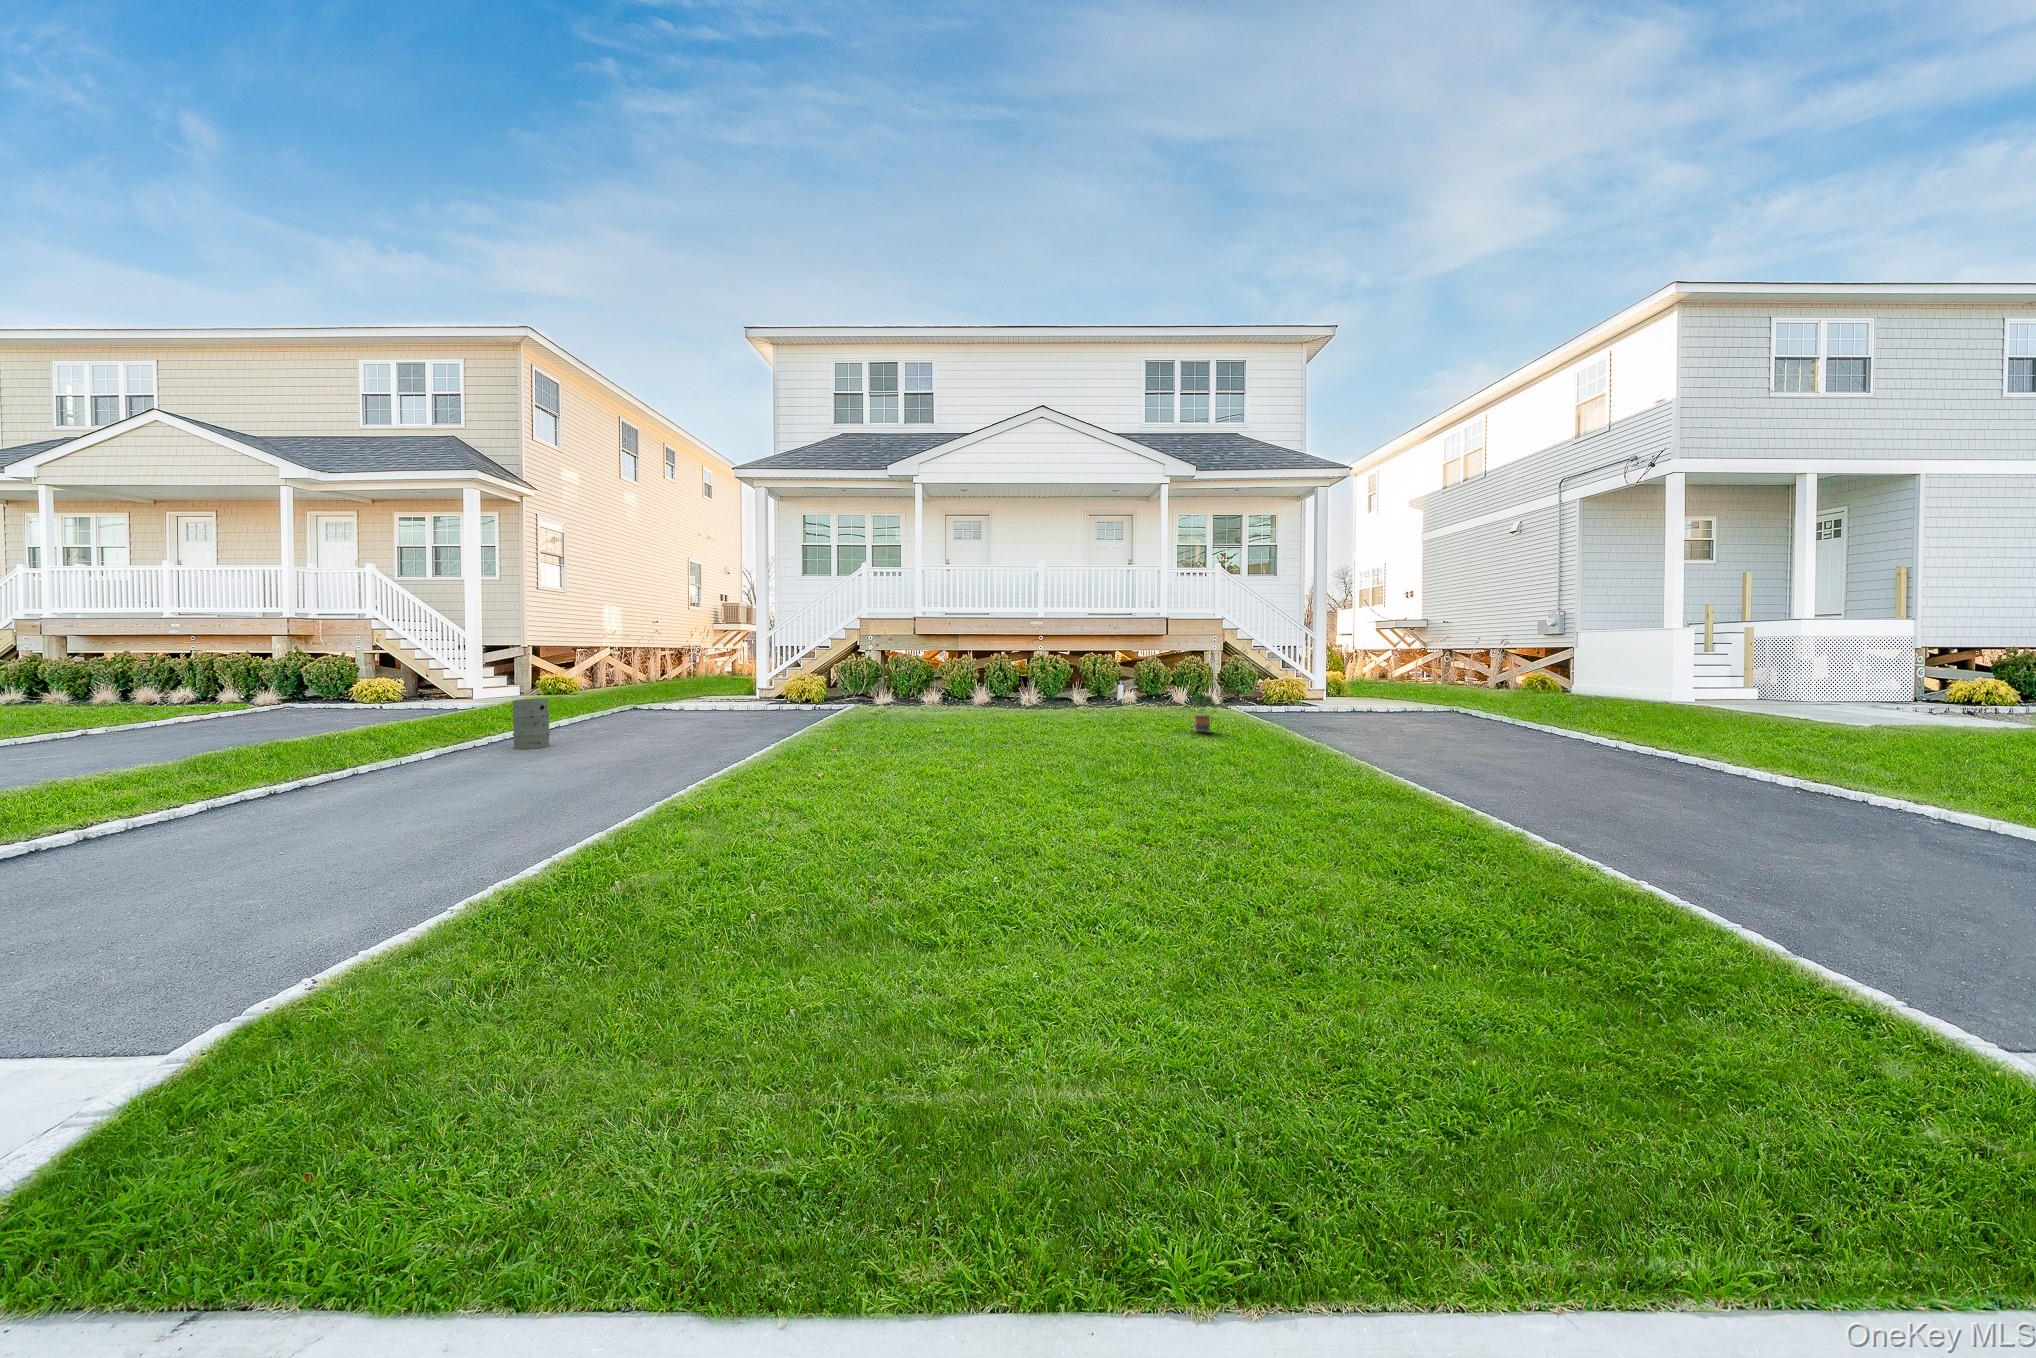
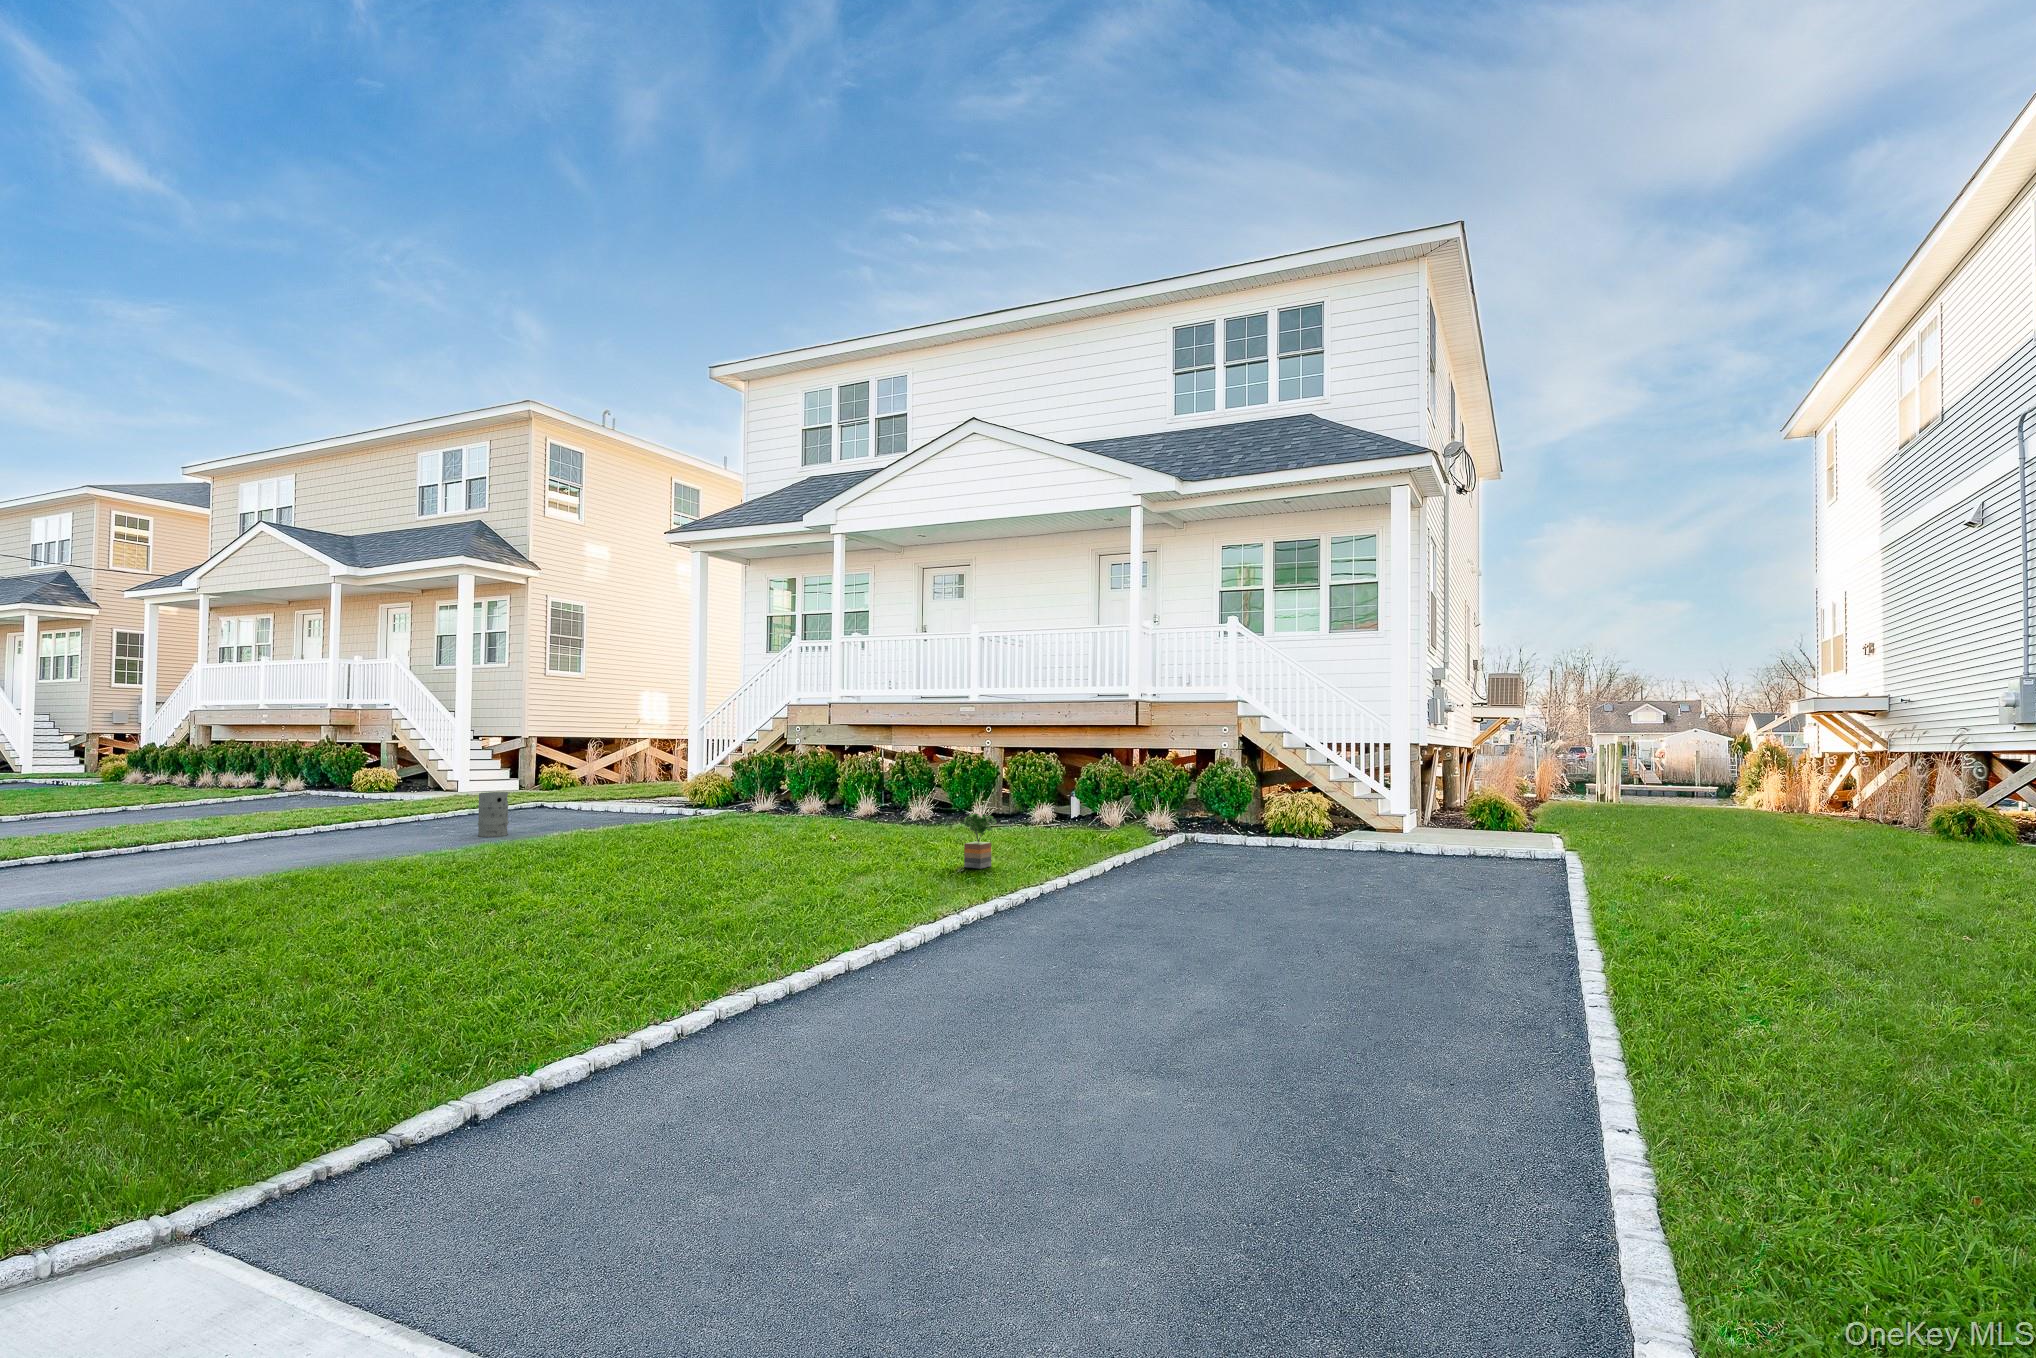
trash can: present [512,699,550,749] -> present [478,792,509,837]

